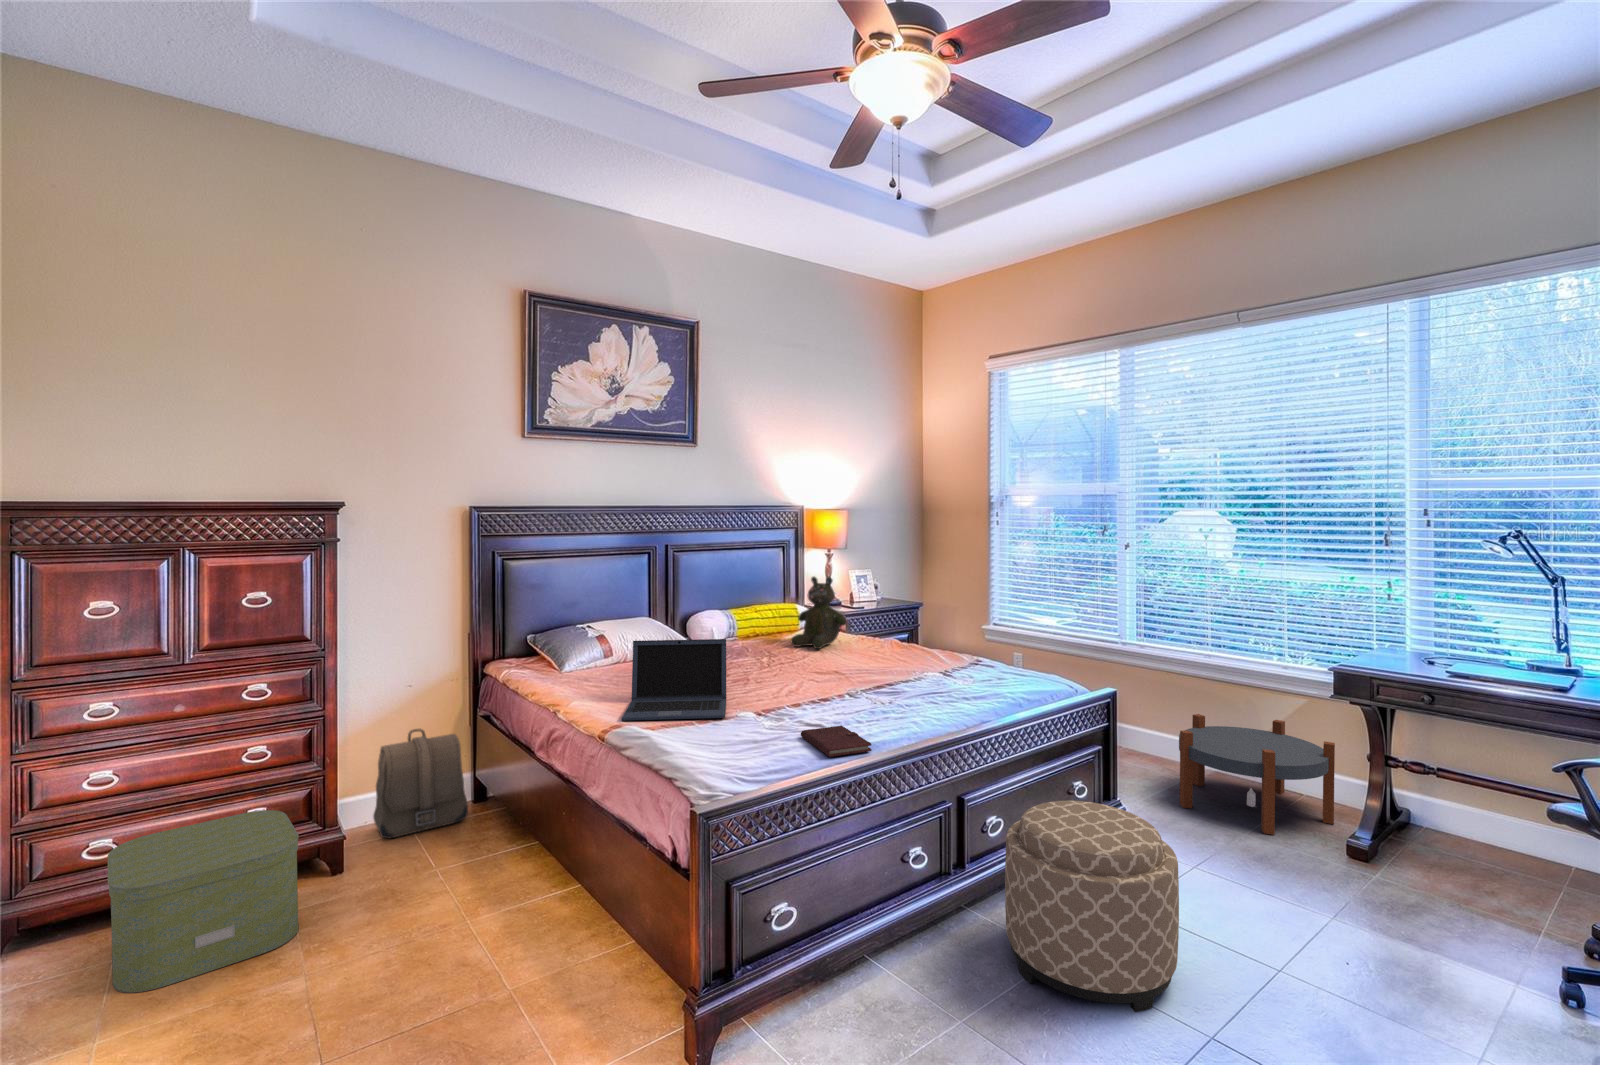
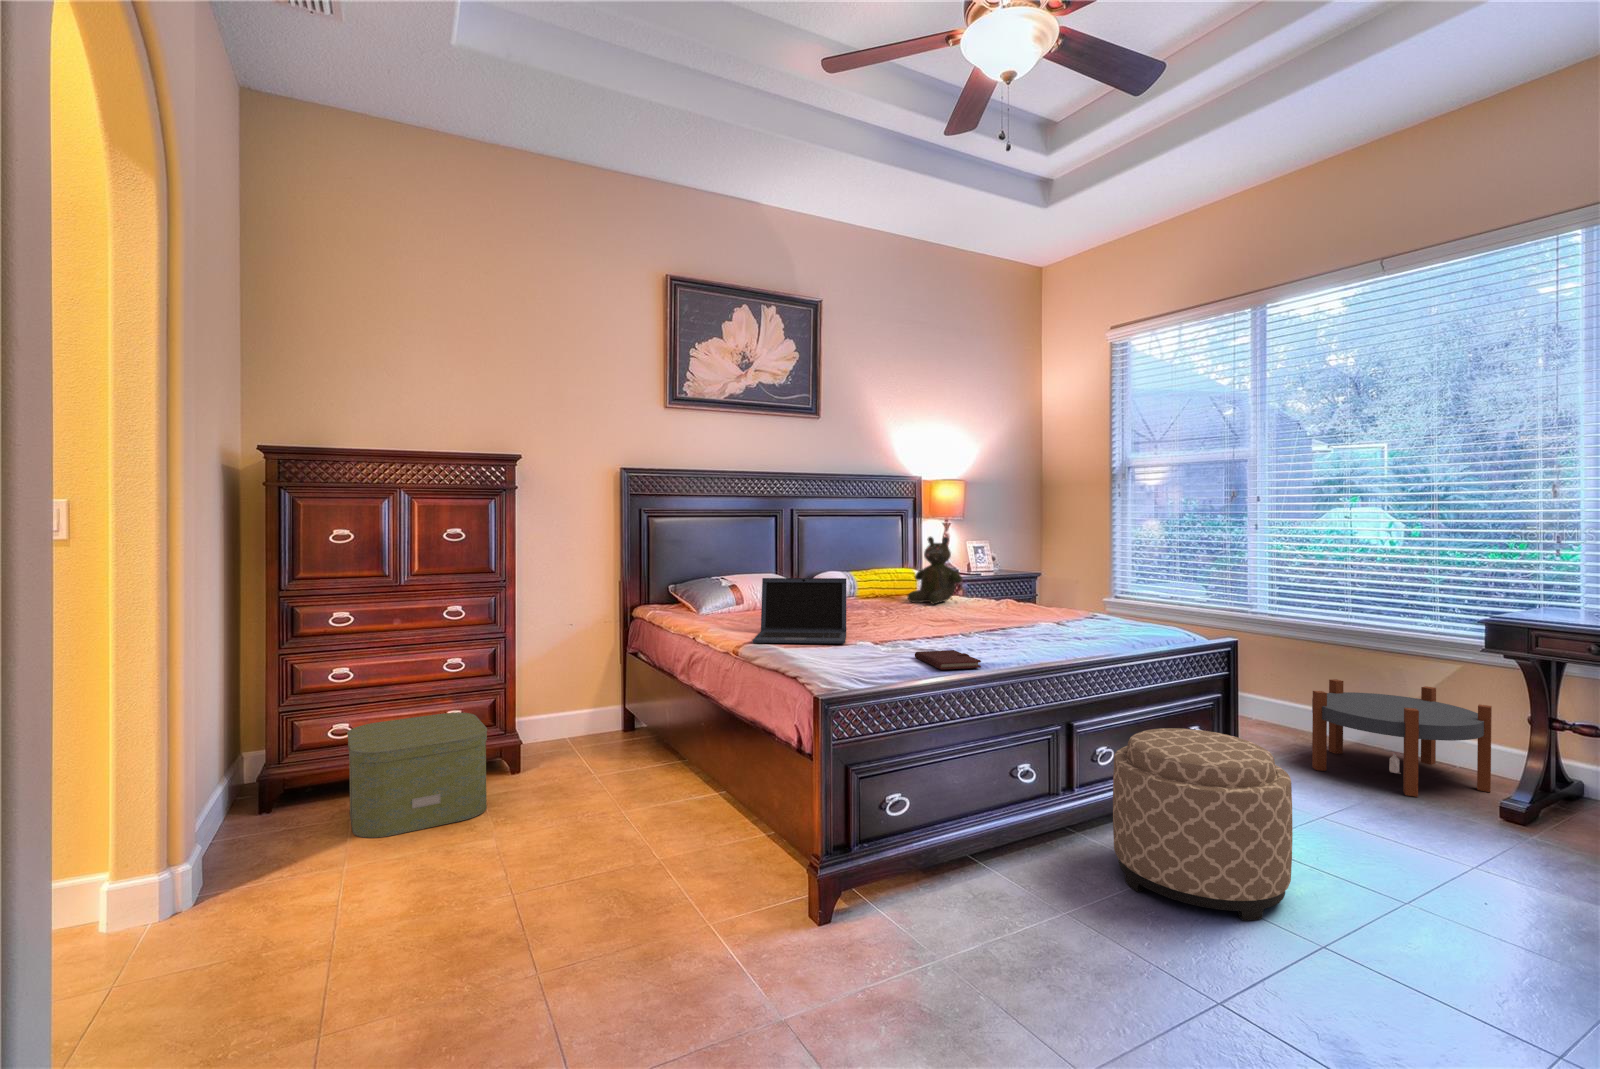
backpack: present [373,729,468,839] -> none [540,662,618,753]

